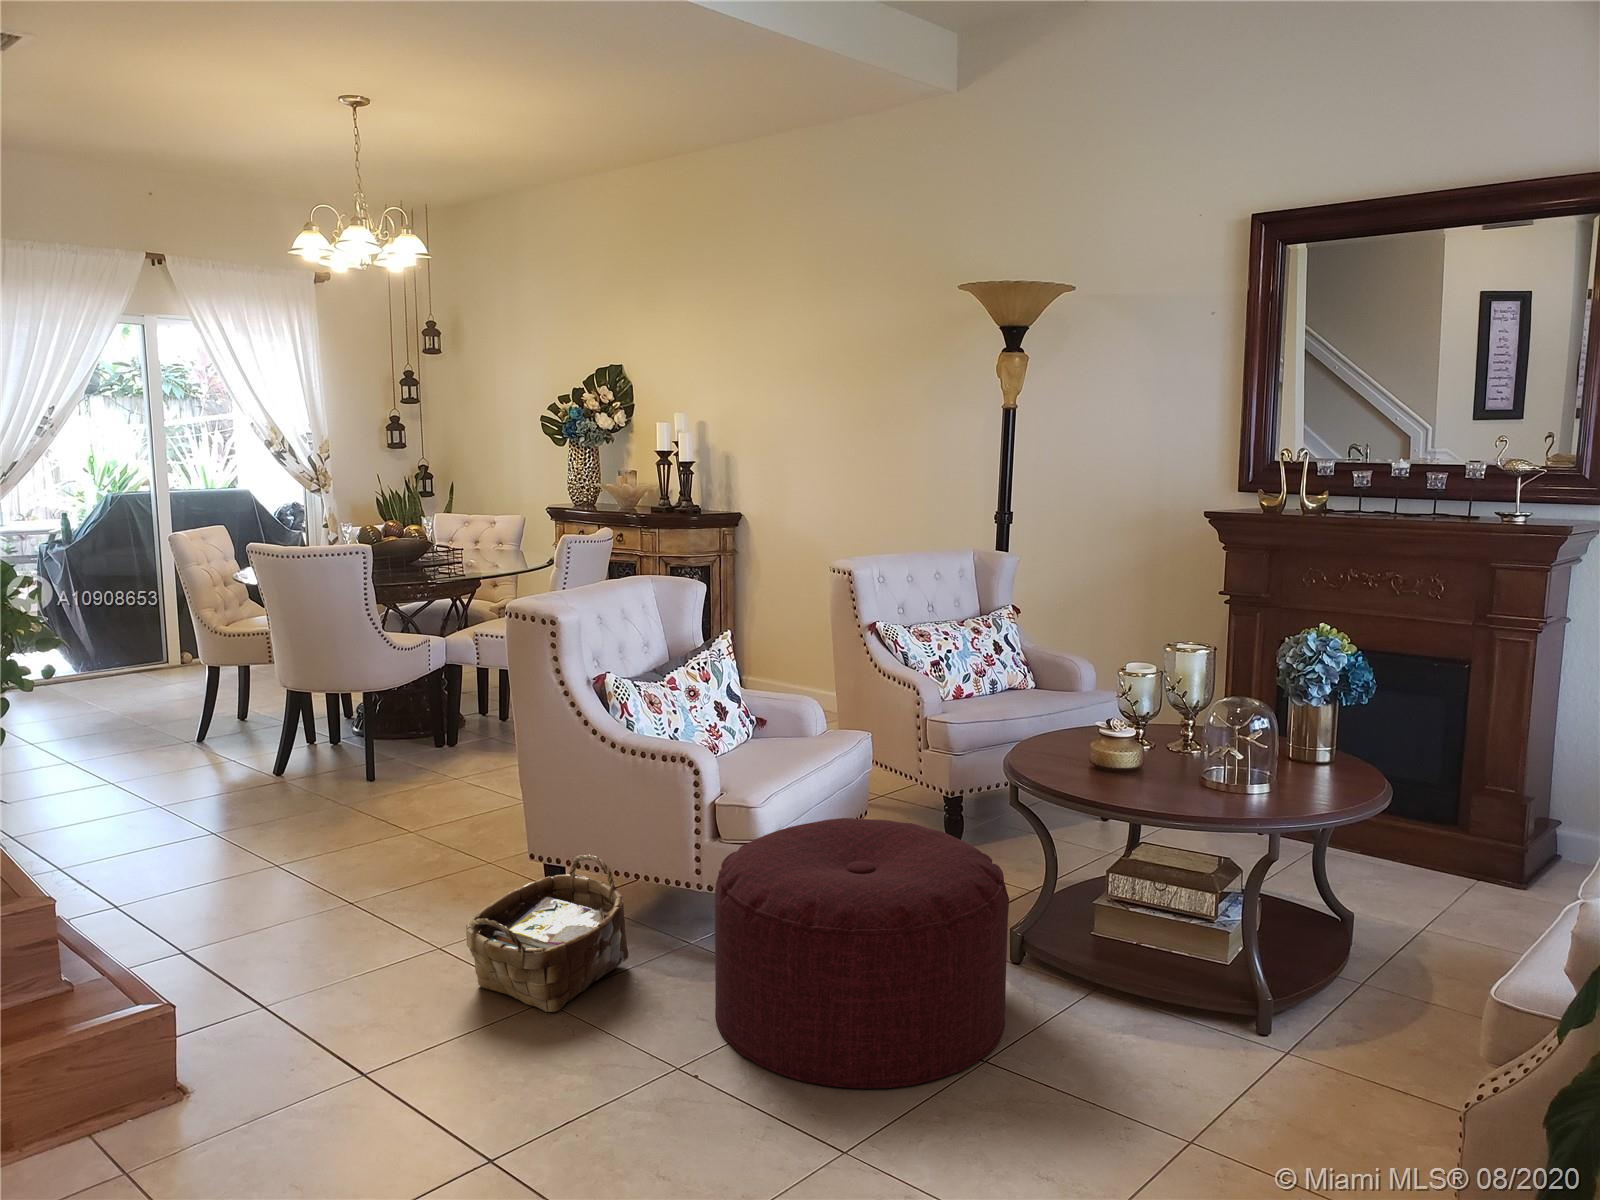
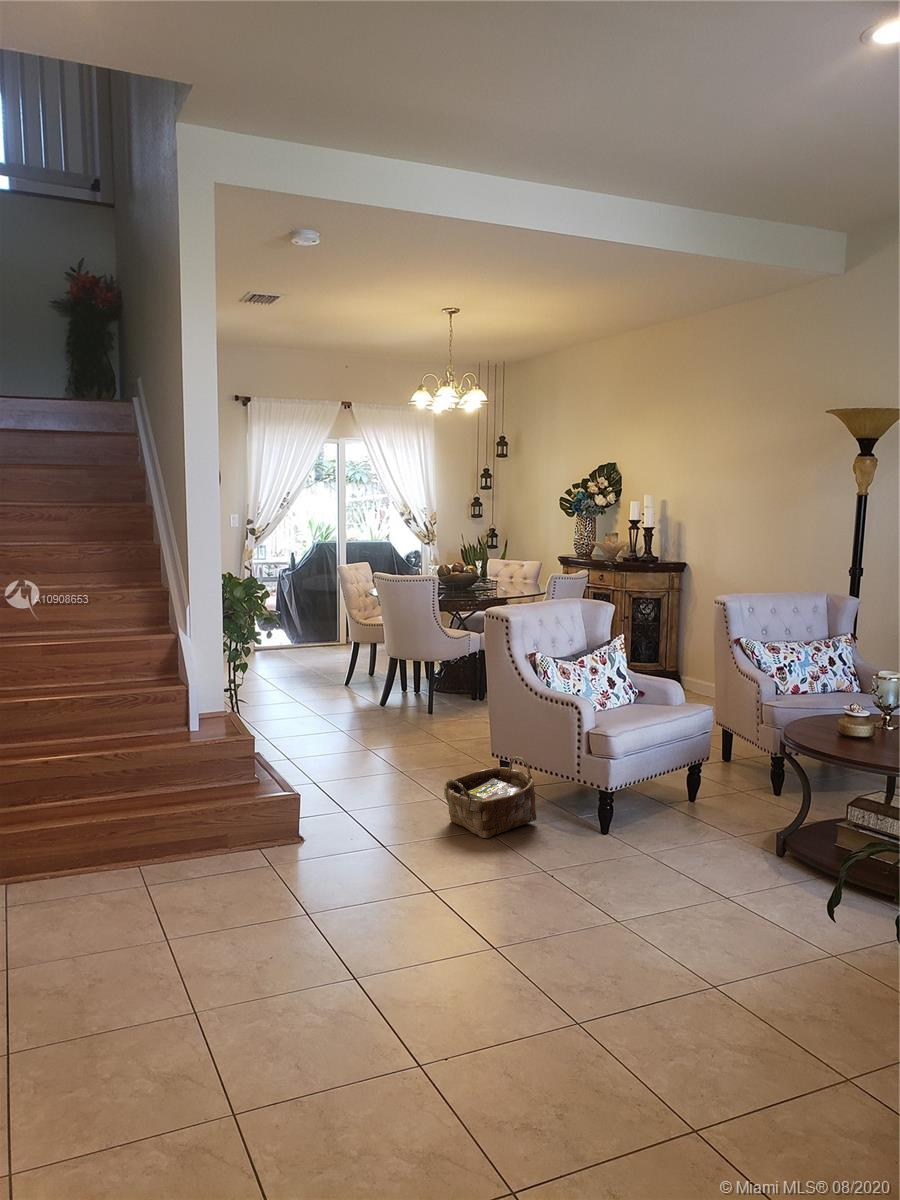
ottoman: present [715,818,1009,1088] -> none [574,750,759,902]

